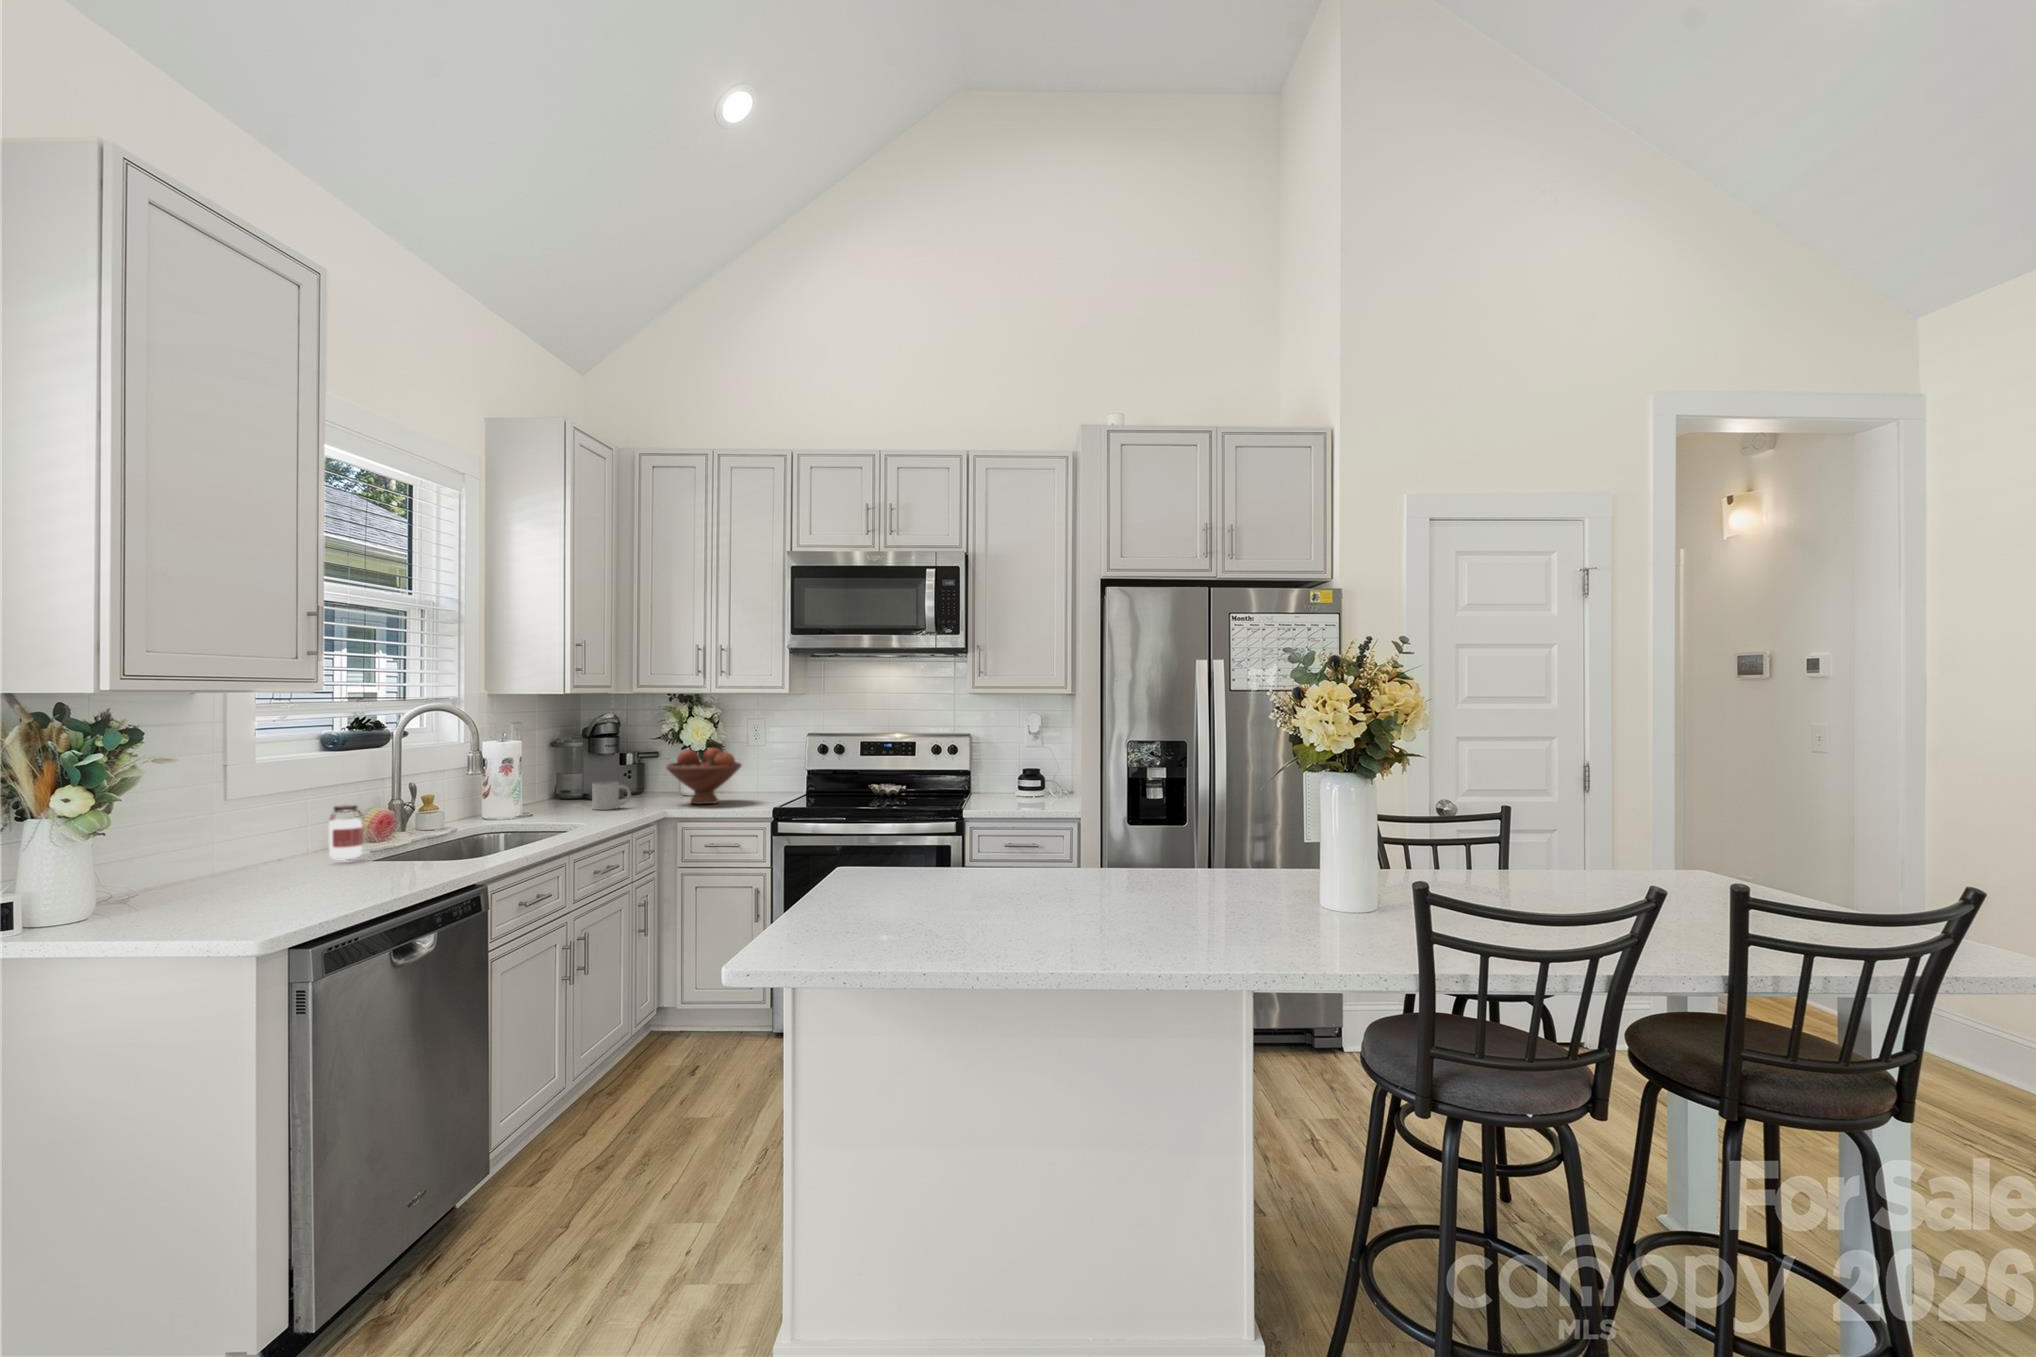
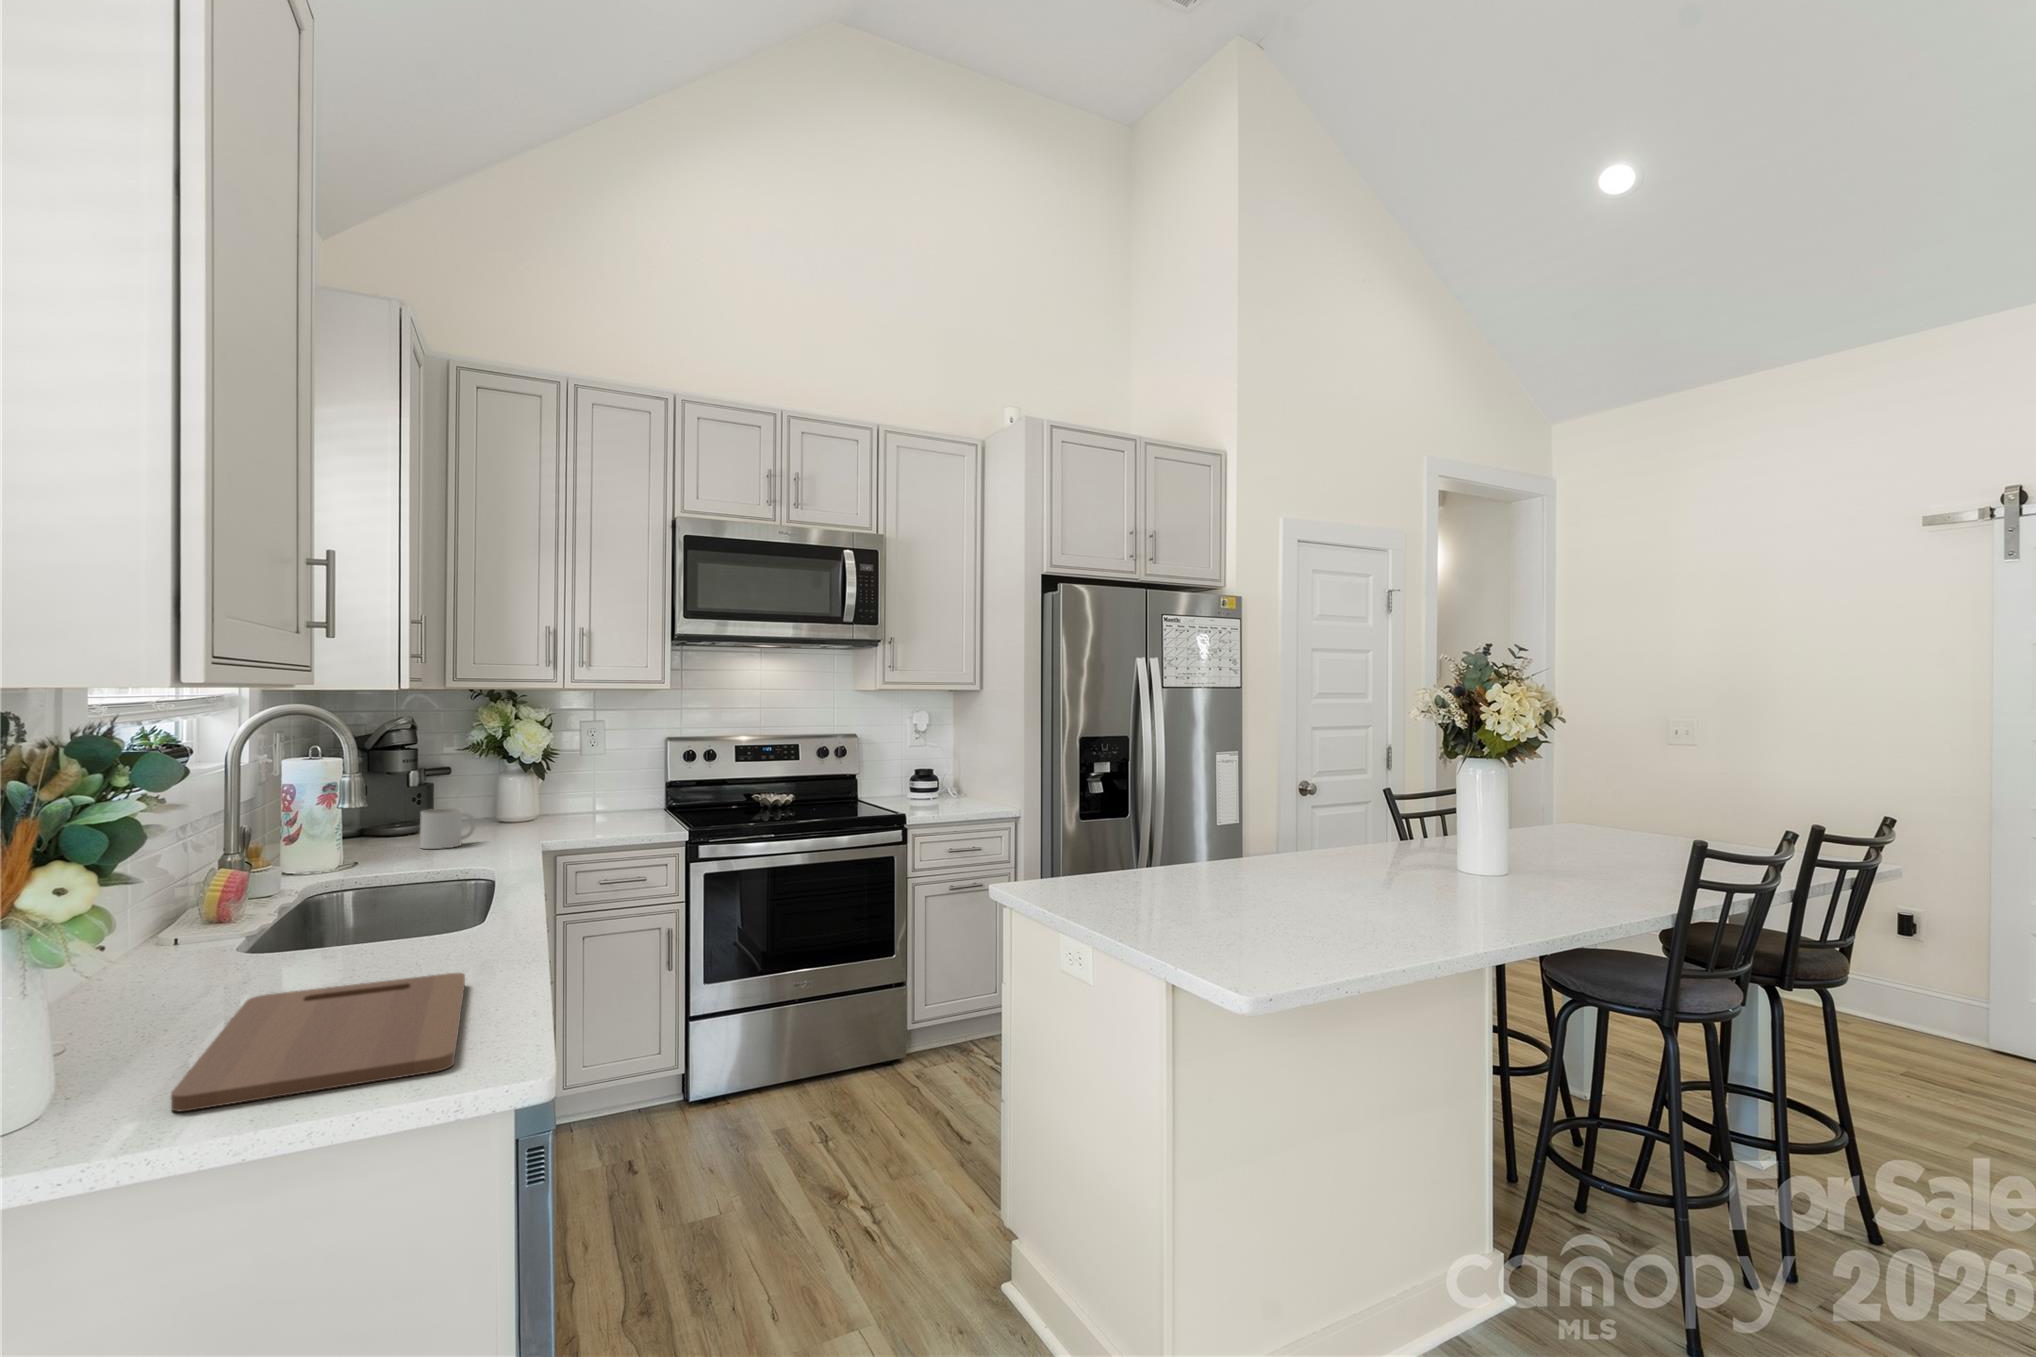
fruit bowl: present [666,748,741,804] -> none [514,757,619,831]
jar: present [329,805,363,860] -> none [185,878,262,983]
cutting board: none [222,864,417,899] -> present [171,973,465,1111]

